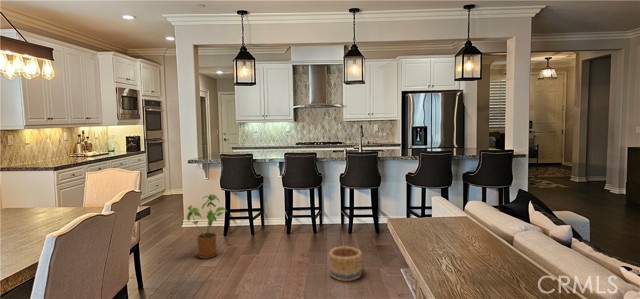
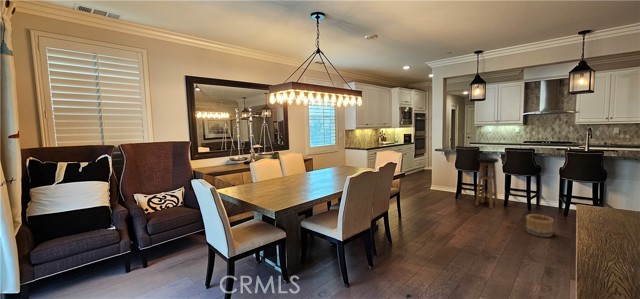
bar stool: none [252,167,283,246] -> present [476,158,498,208]
house plant: present [187,195,227,258] -> none [434,170,459,206]

